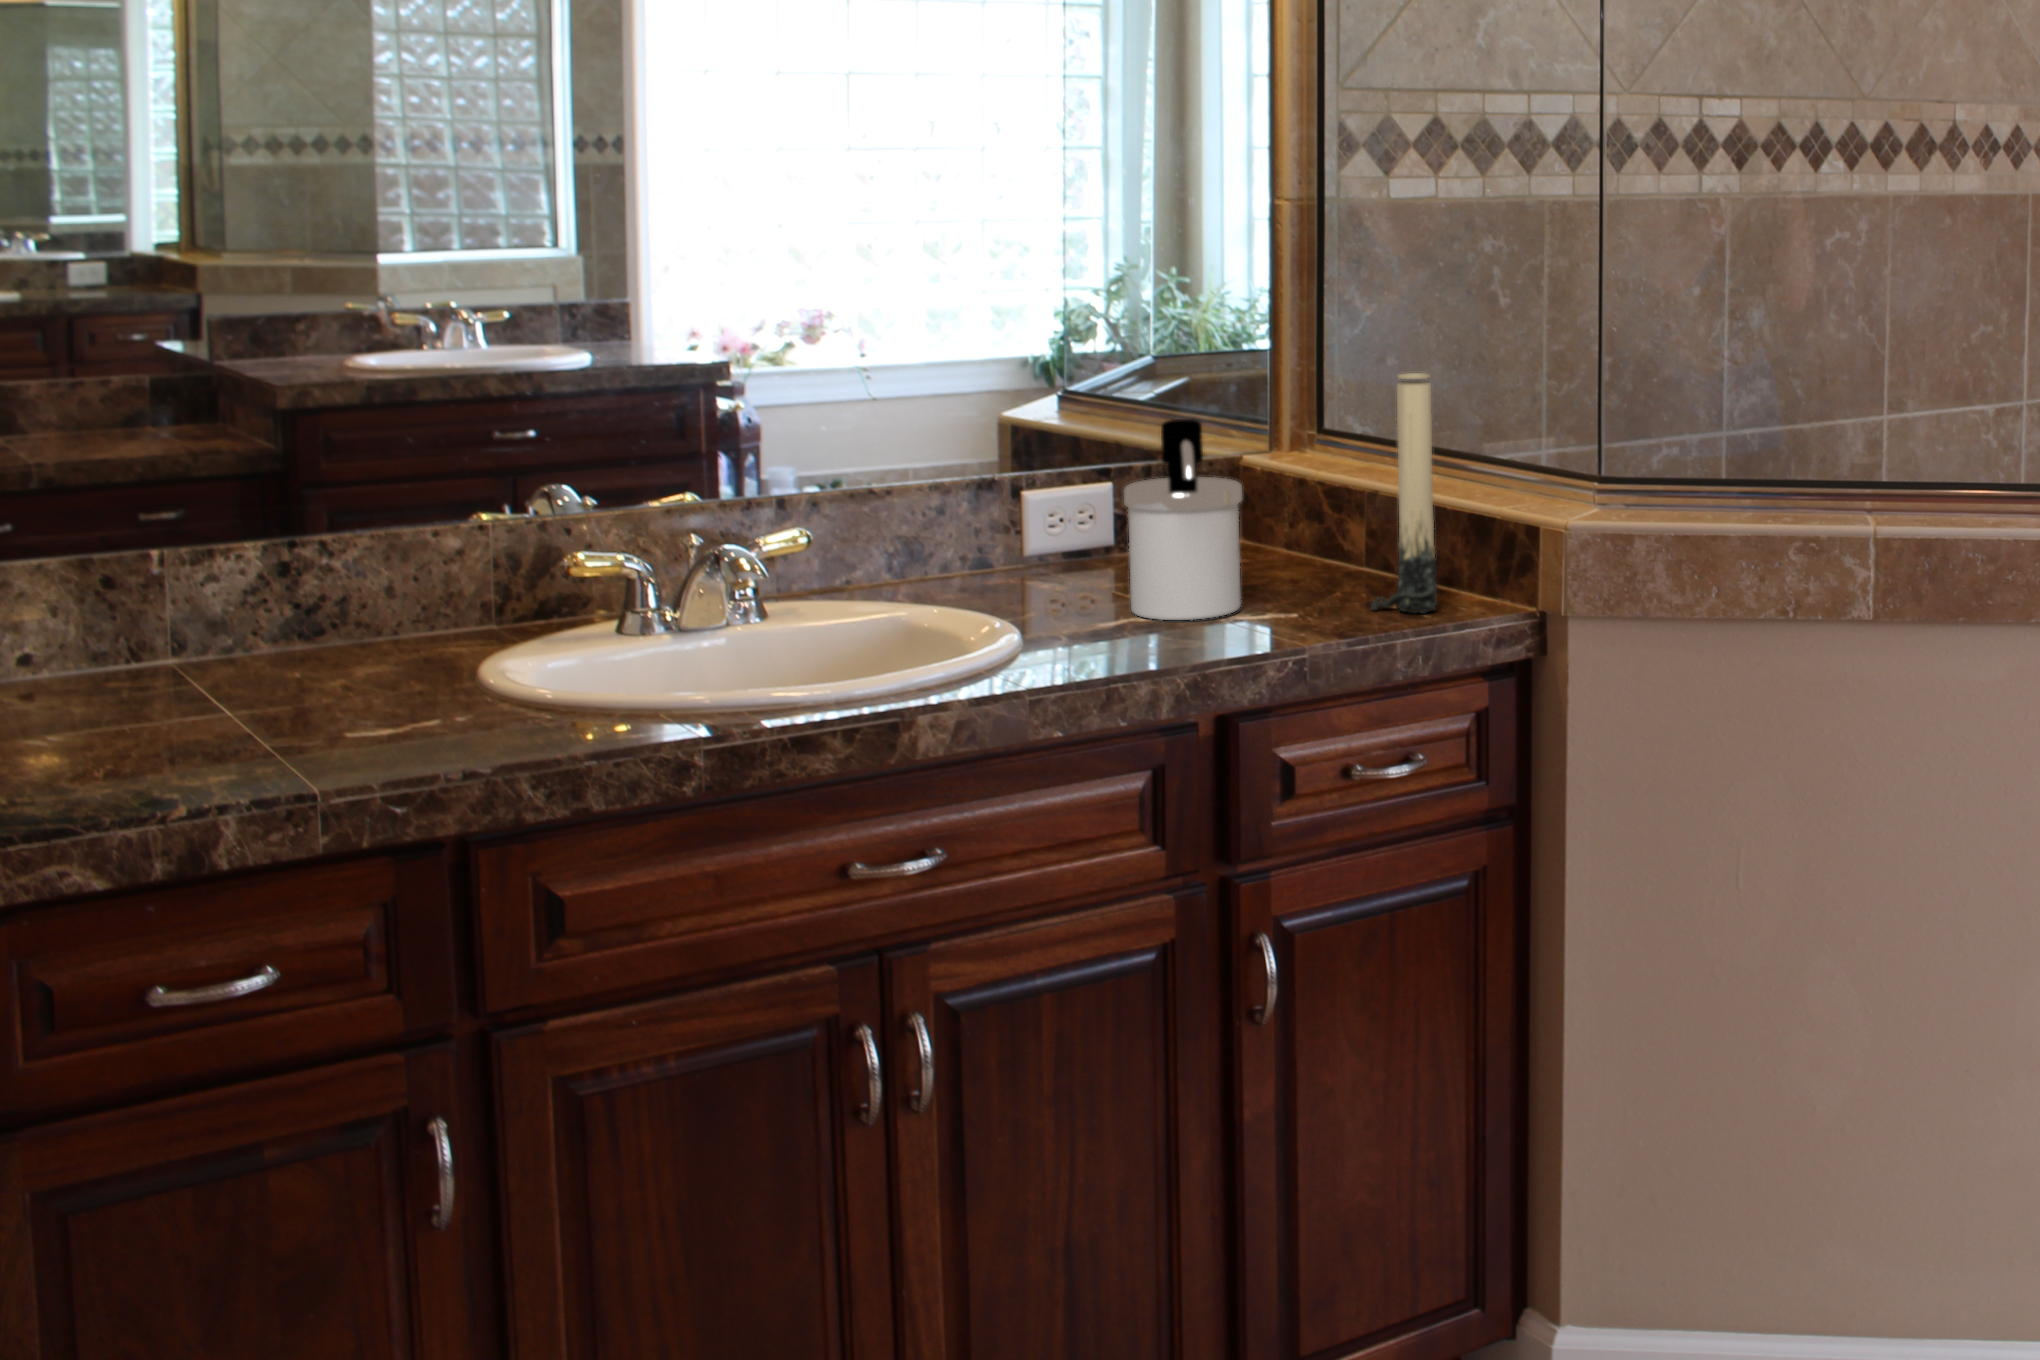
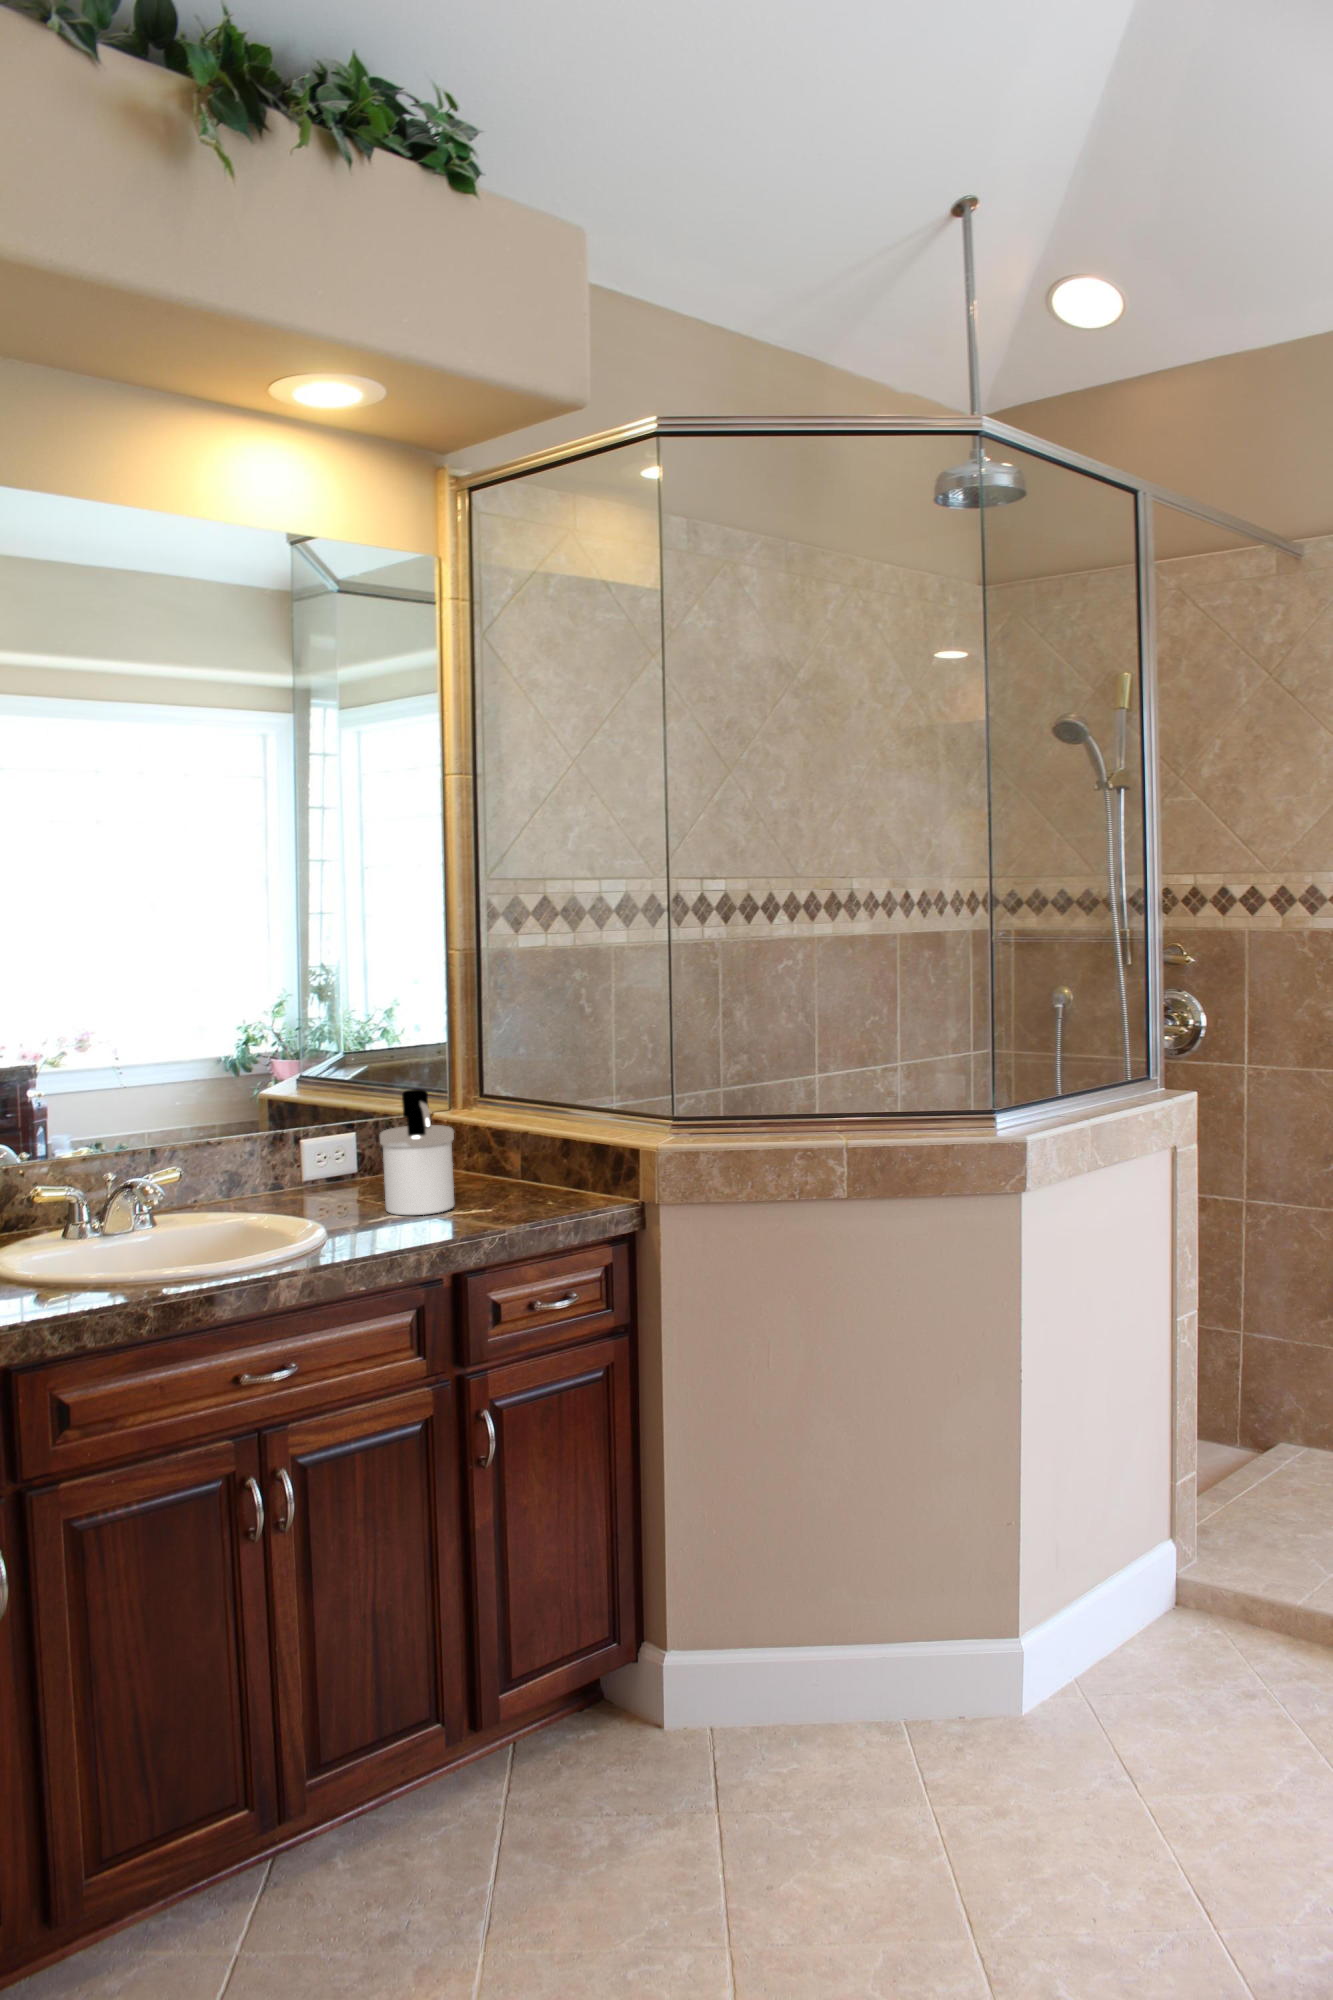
candle: present [1371,373,1437,613] -> none [535,1055,577,1203]

